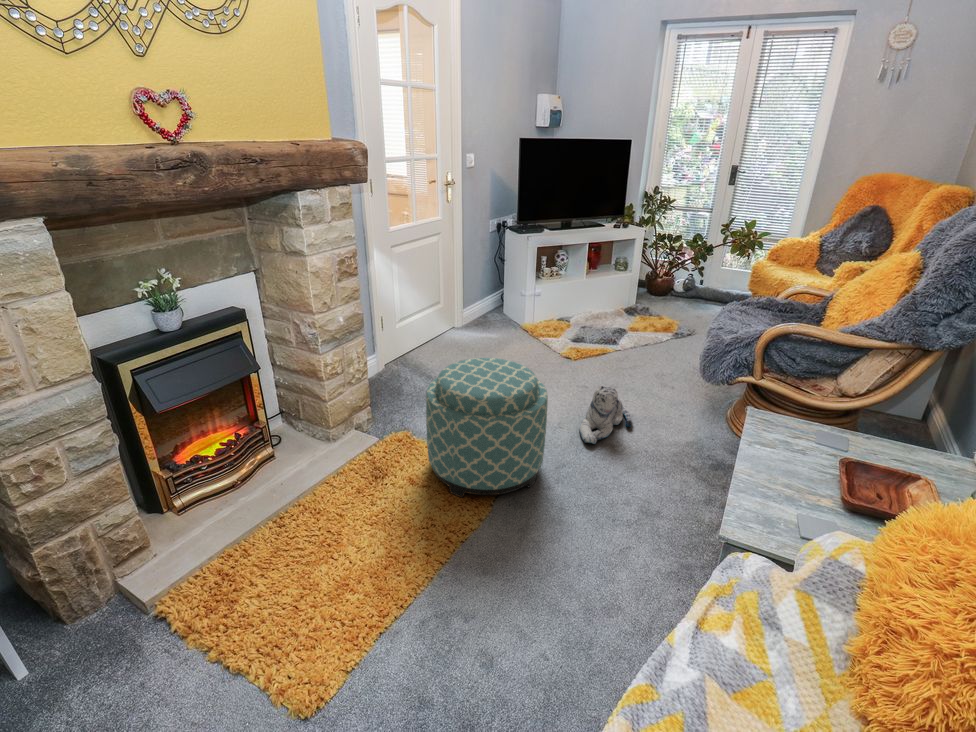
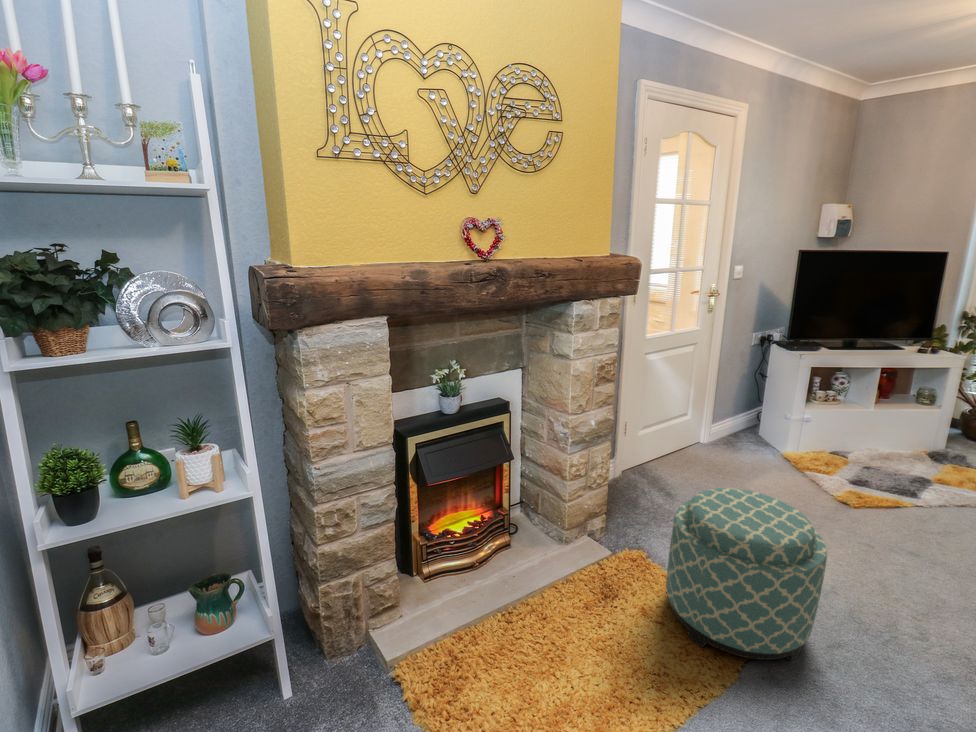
plush toy: present [579,386,632,444] -> none [862,552,945,627]

